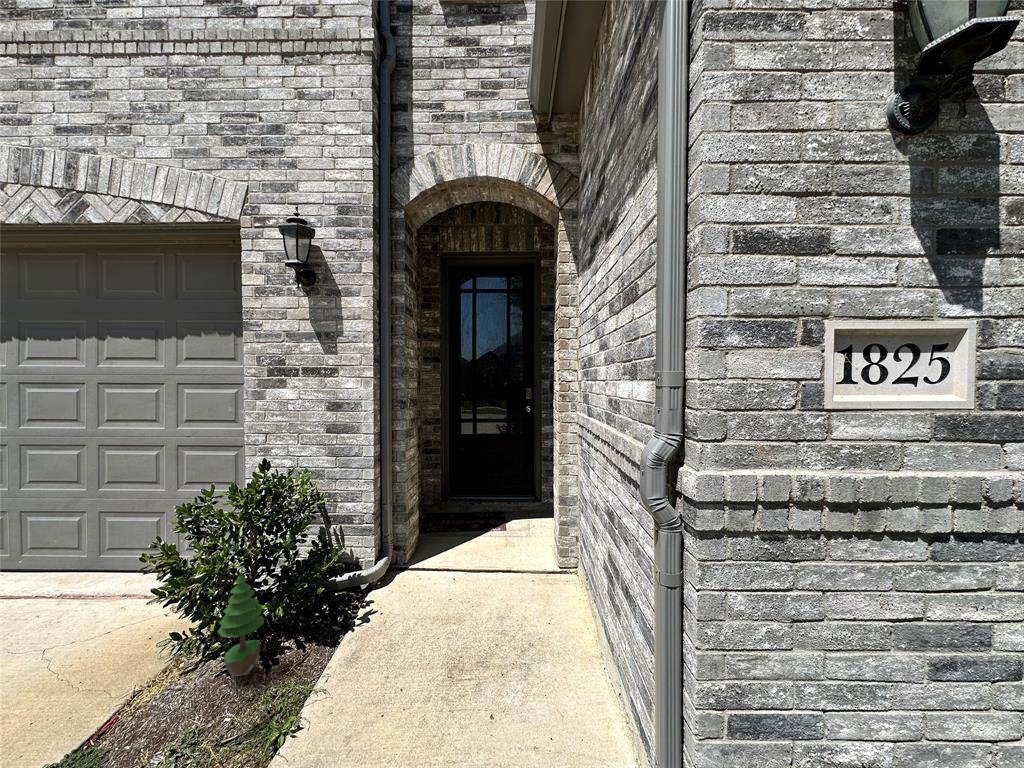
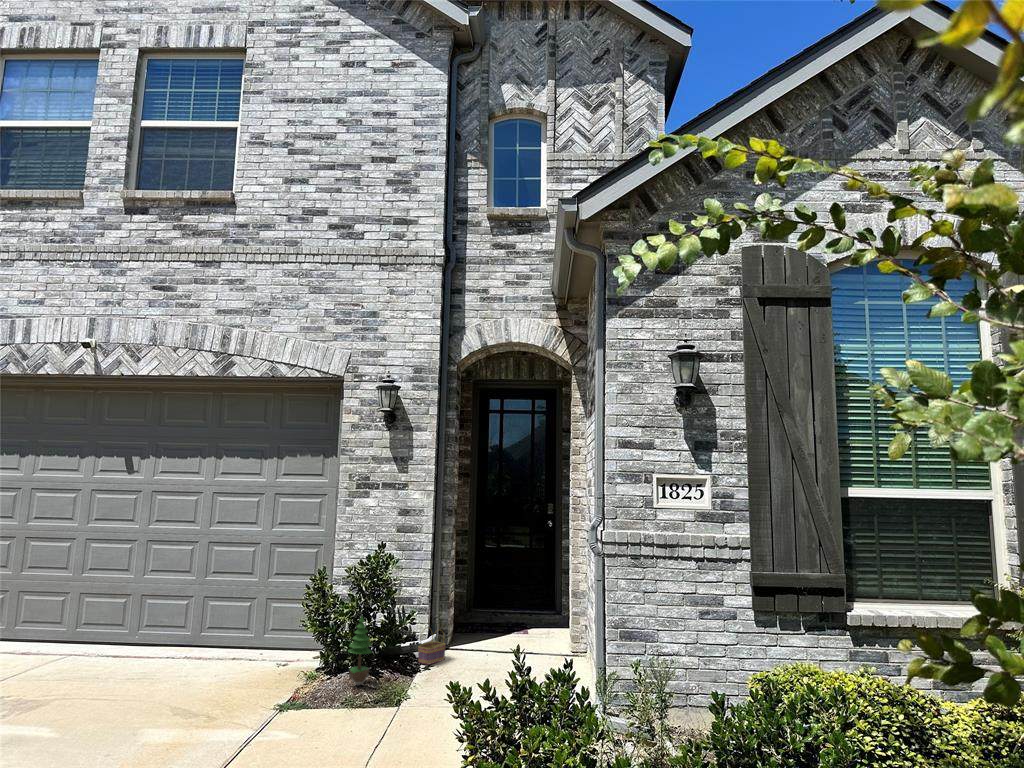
basket: none [356,554,397,610] -> present [418,636,446,665]

